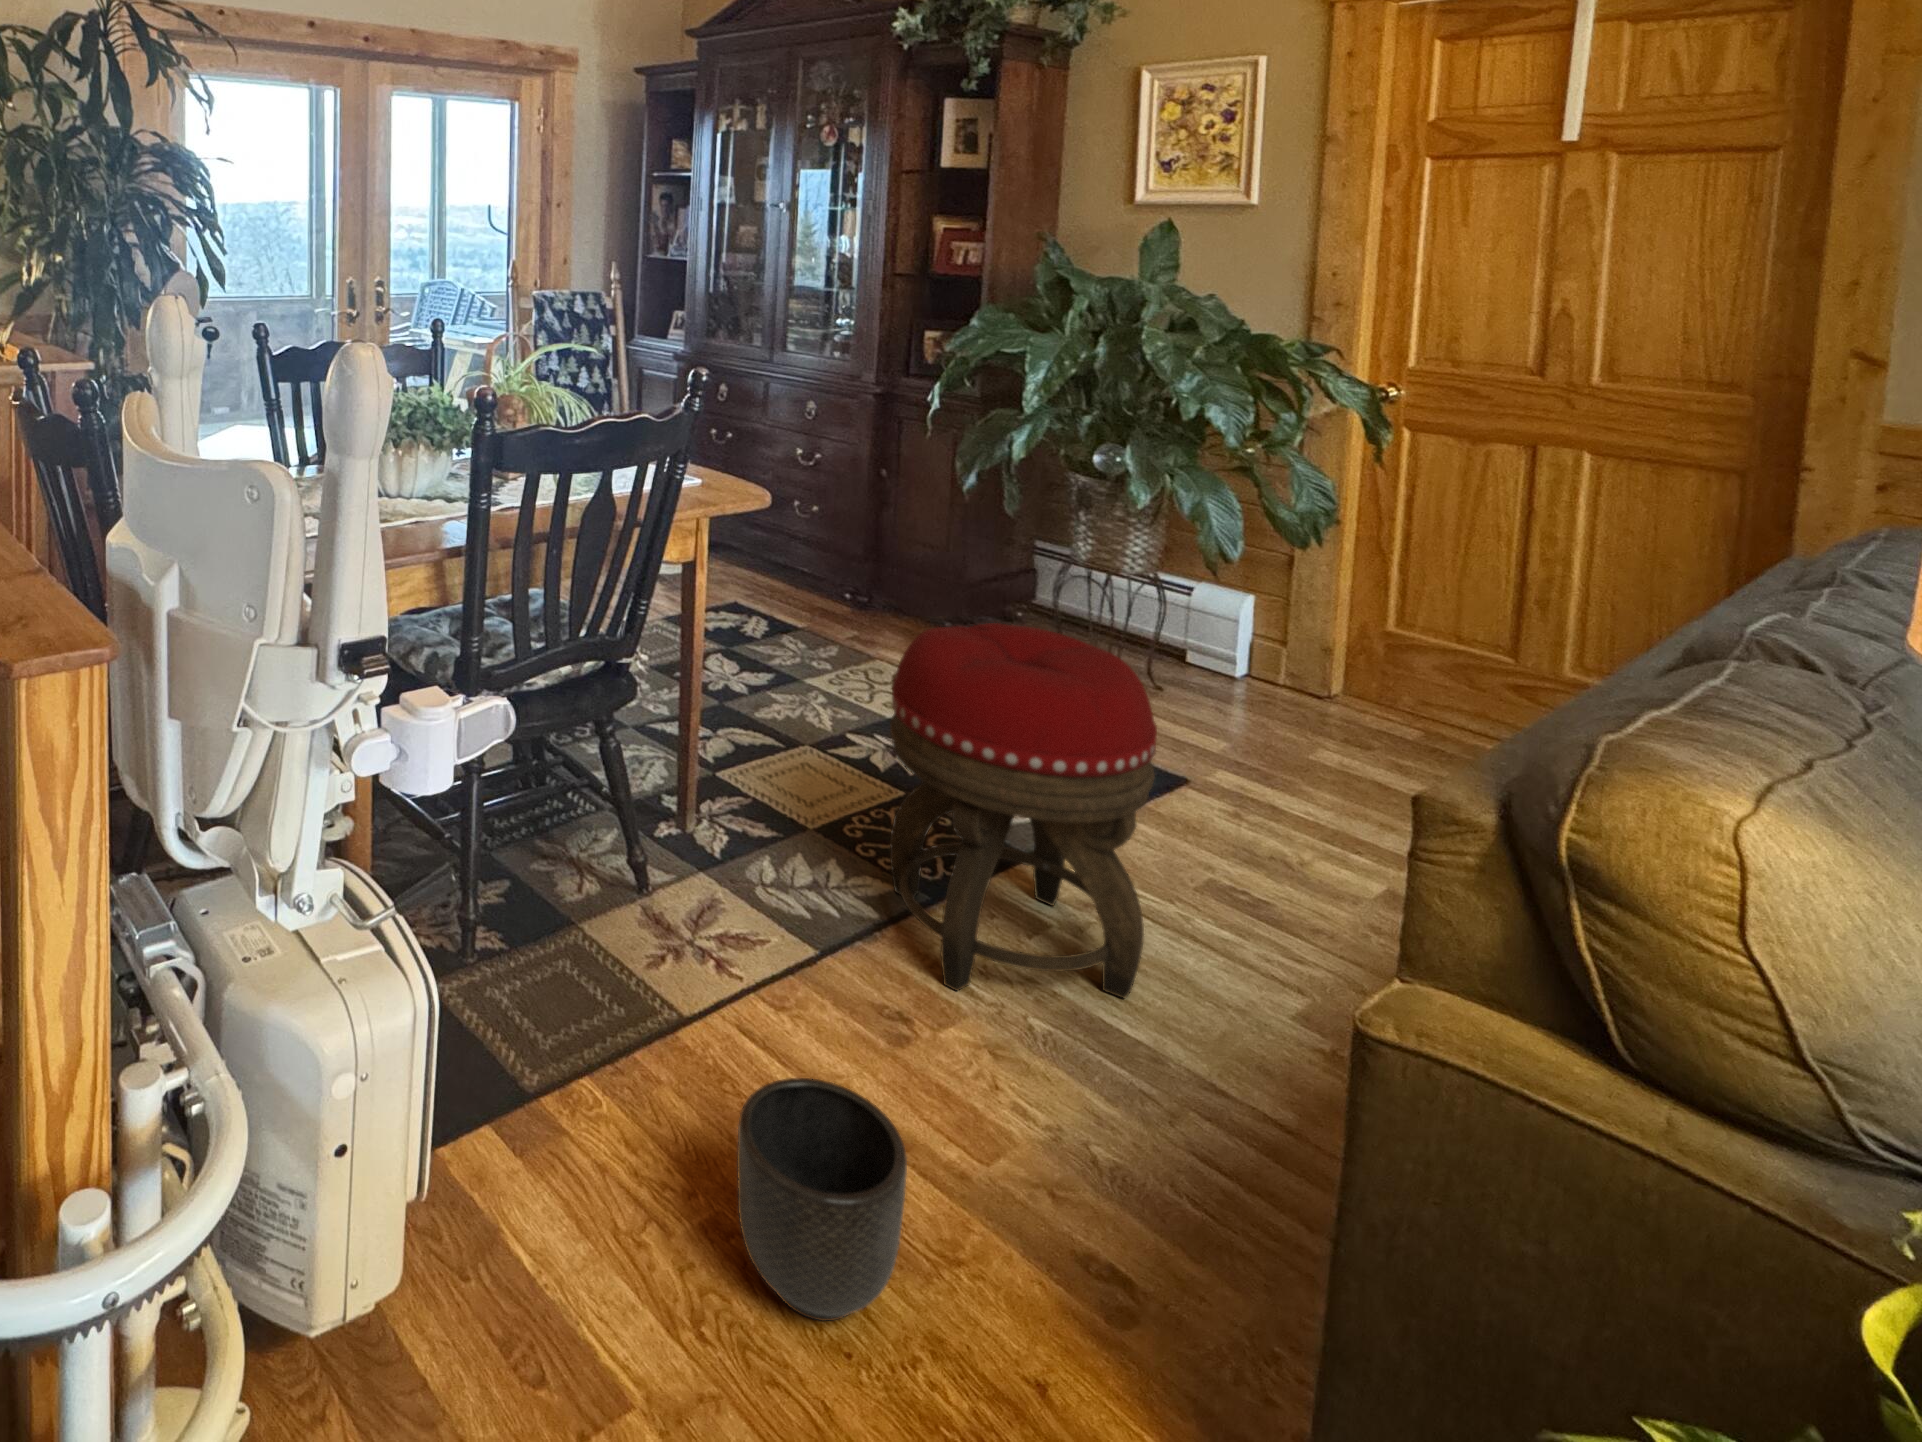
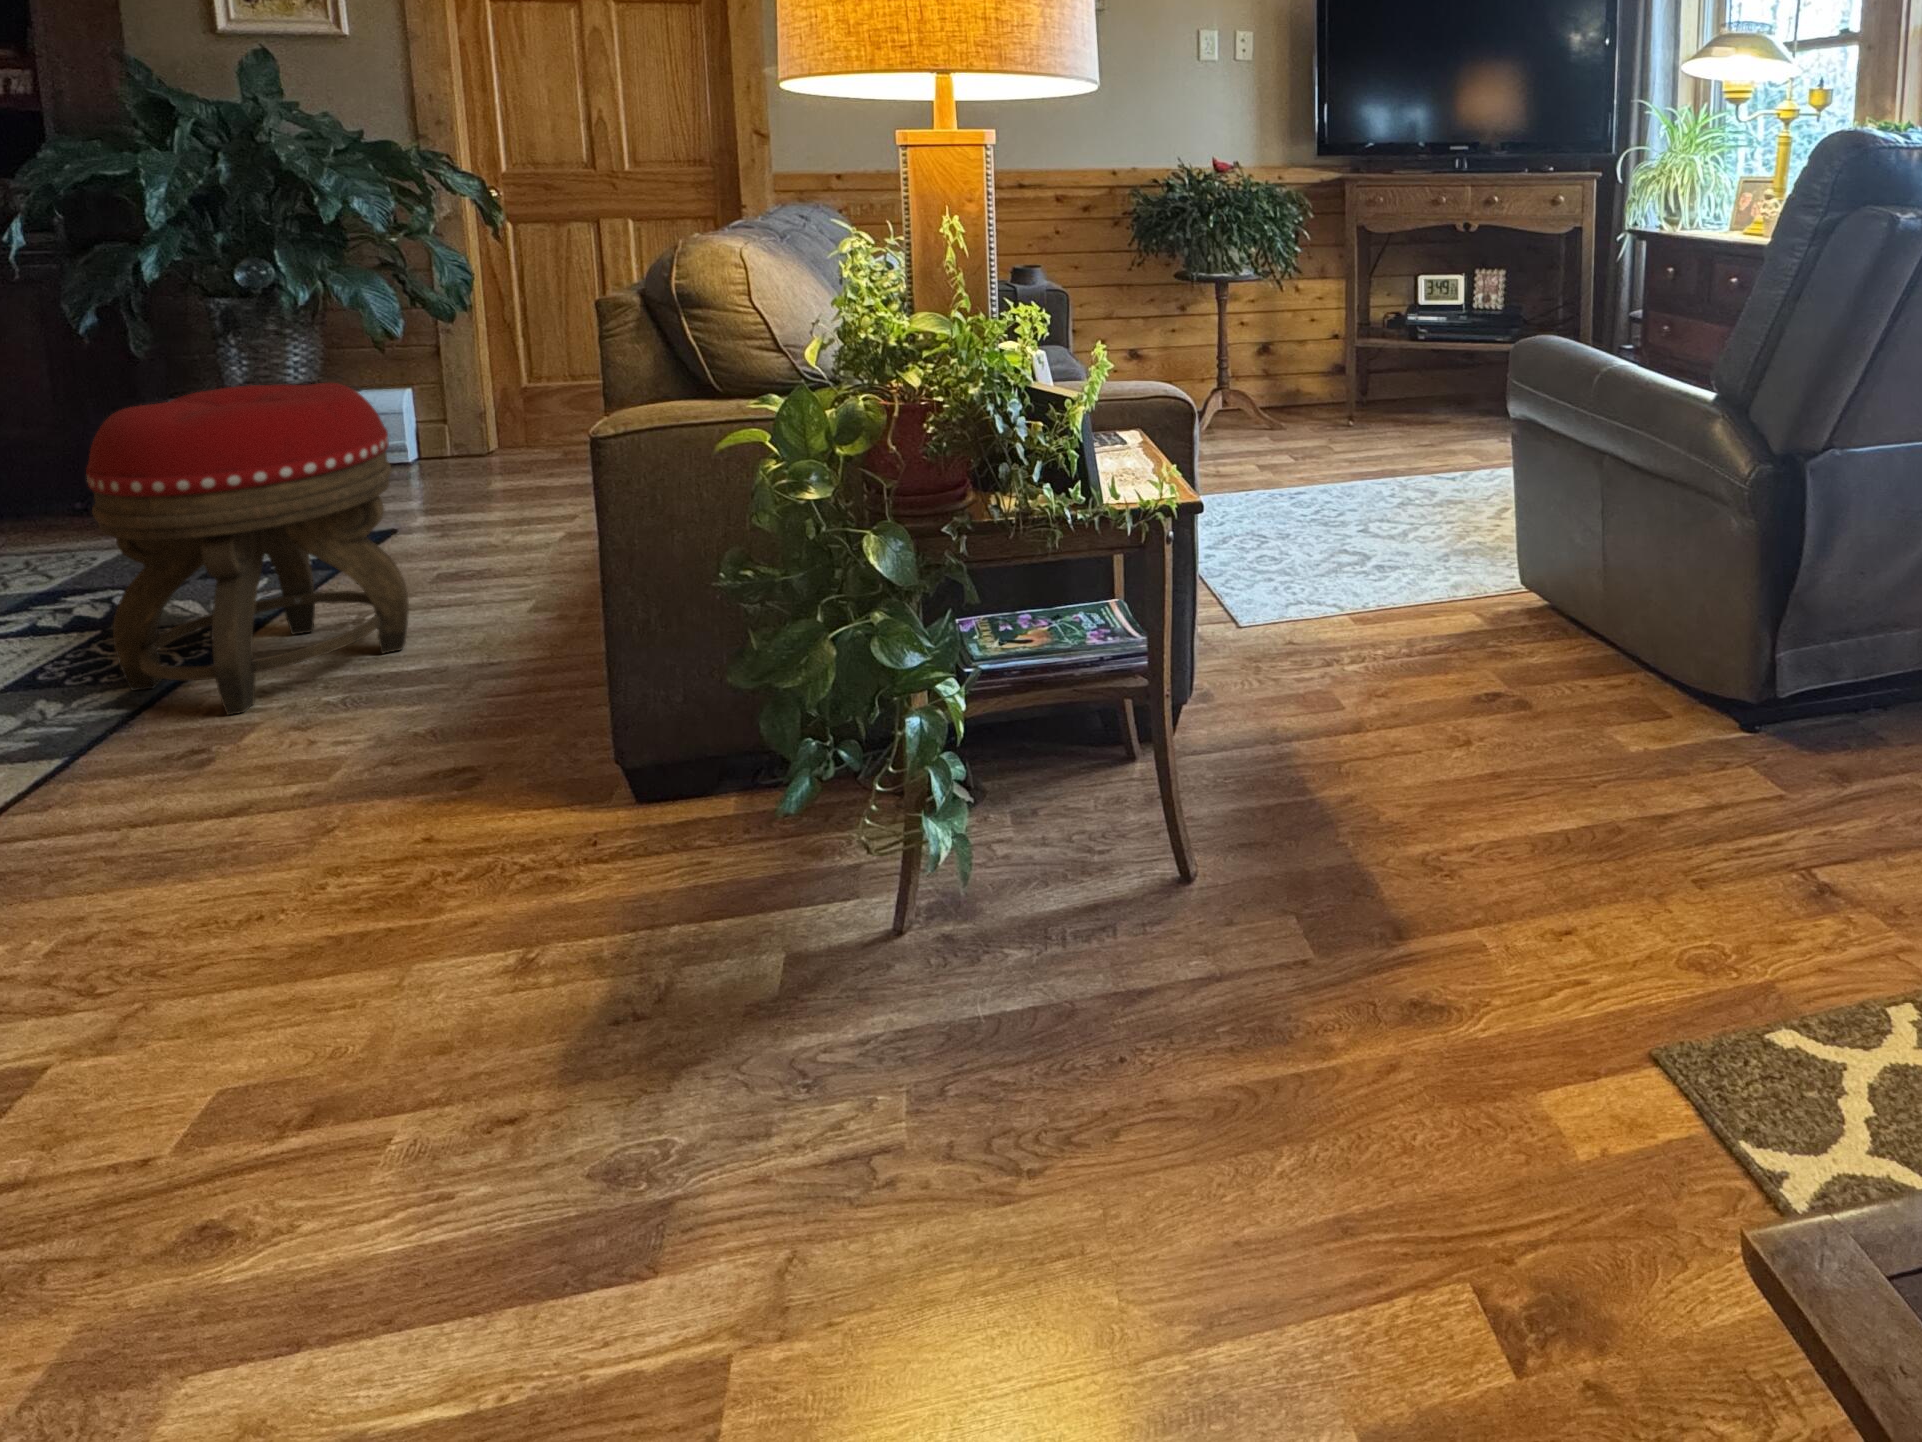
planter: present [737,1078,907,1321] -> none [74,739,282,936]

